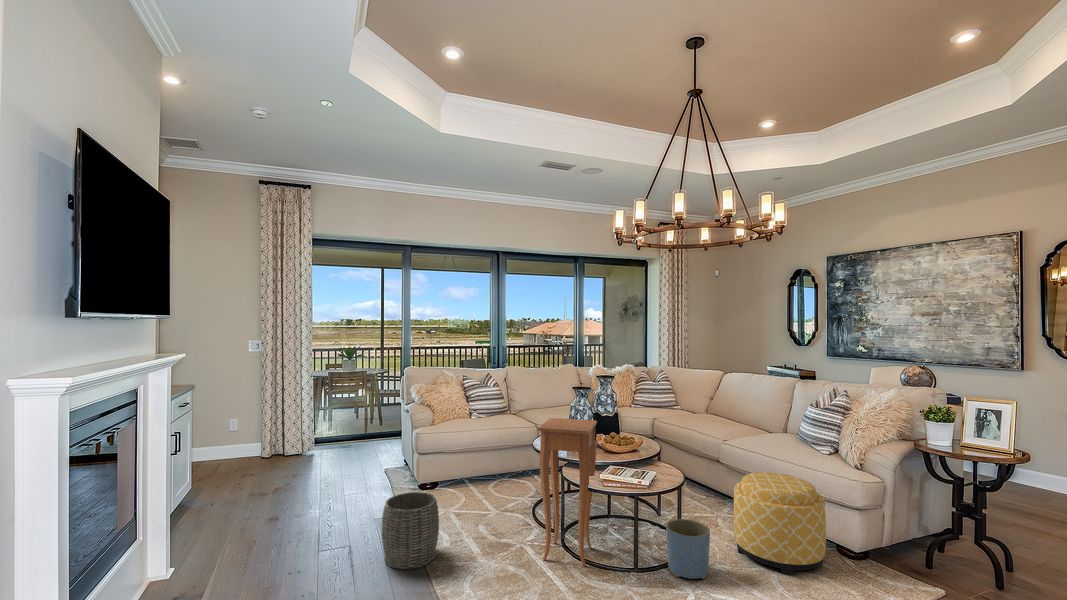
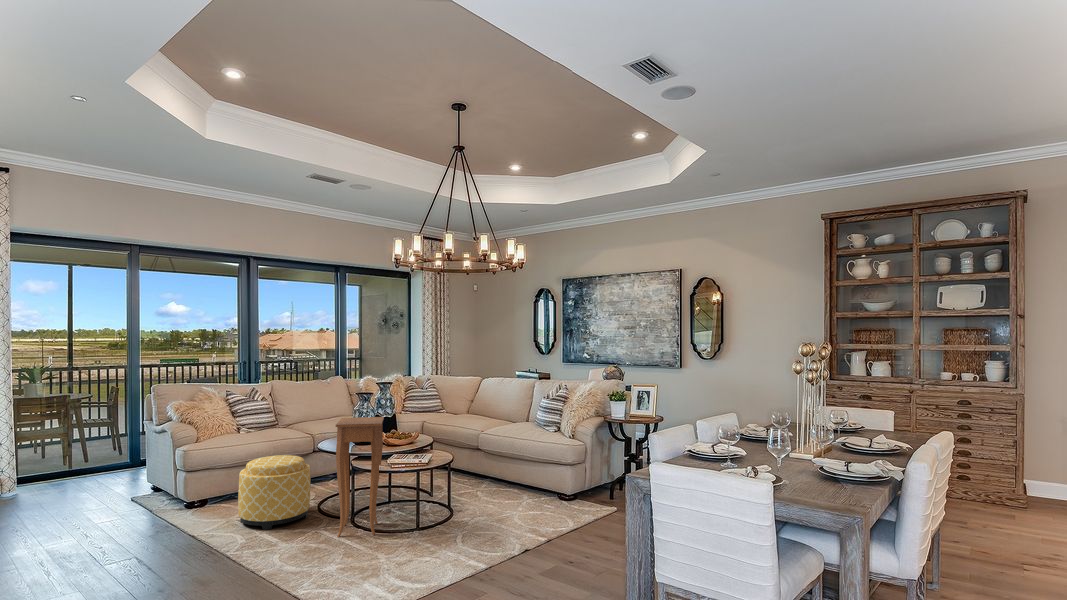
ottoman: present [734,472,826,575] -> present [238,455,311,530]
woven basket: present [382,492,439,569] -> none [178,495,238,564]
planter: present [666,519,710,579] -> none [440,487,472,529]

